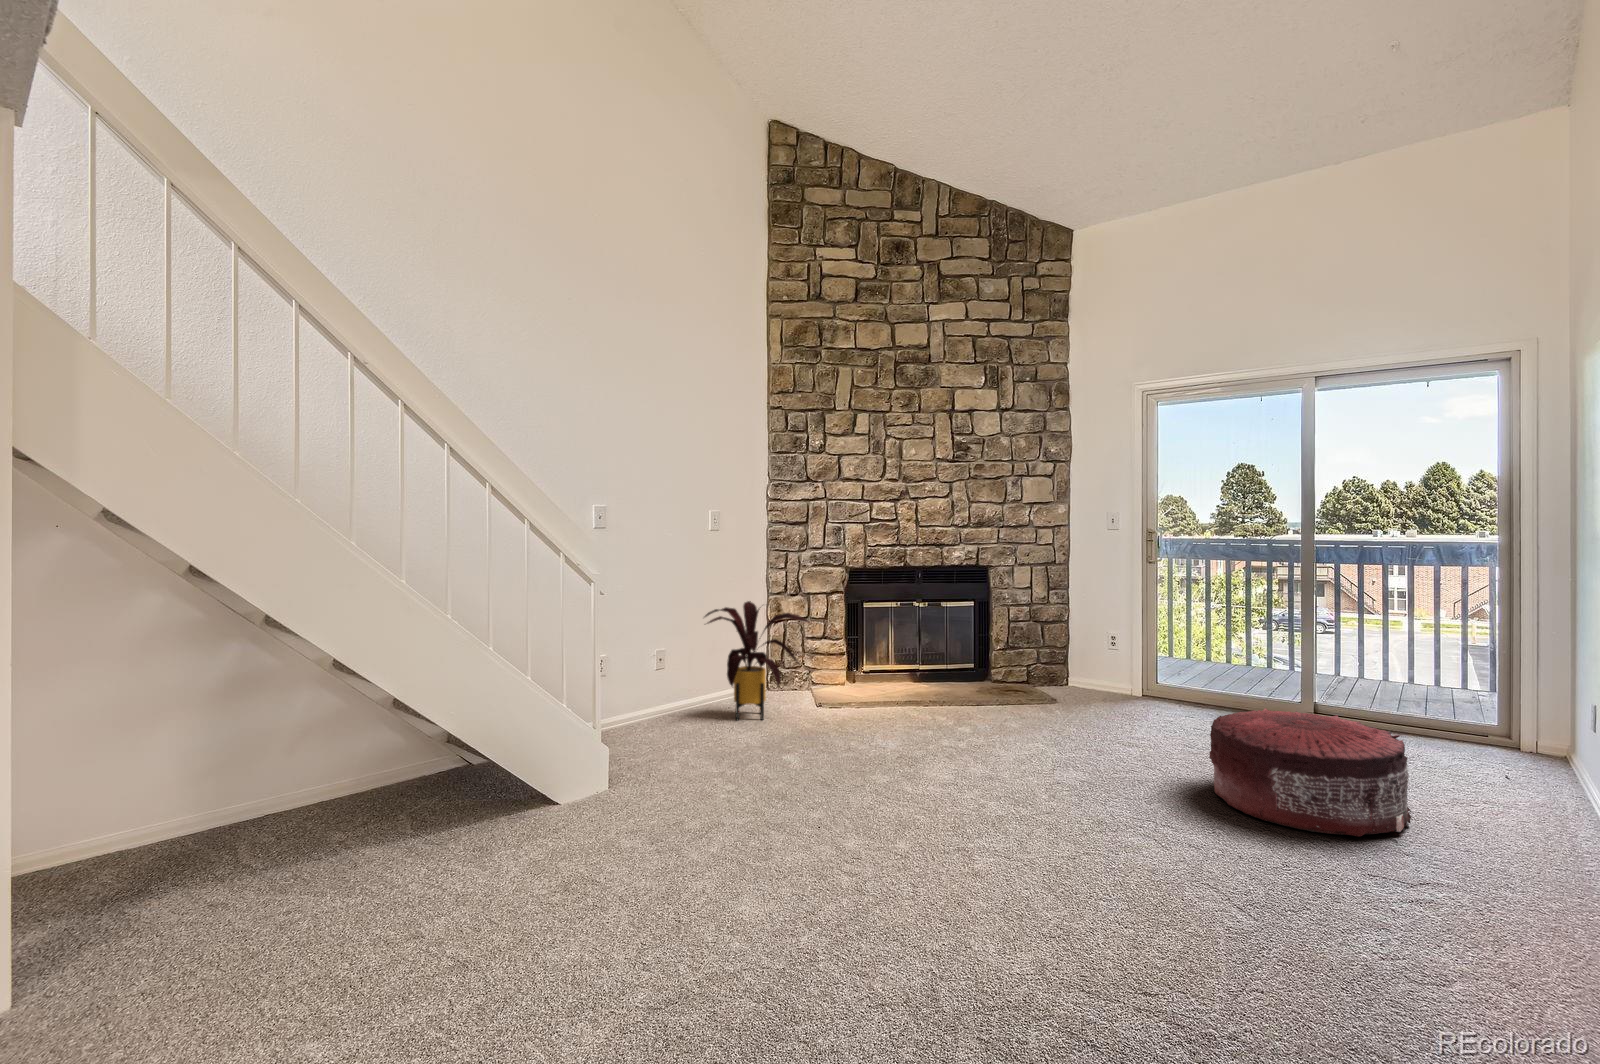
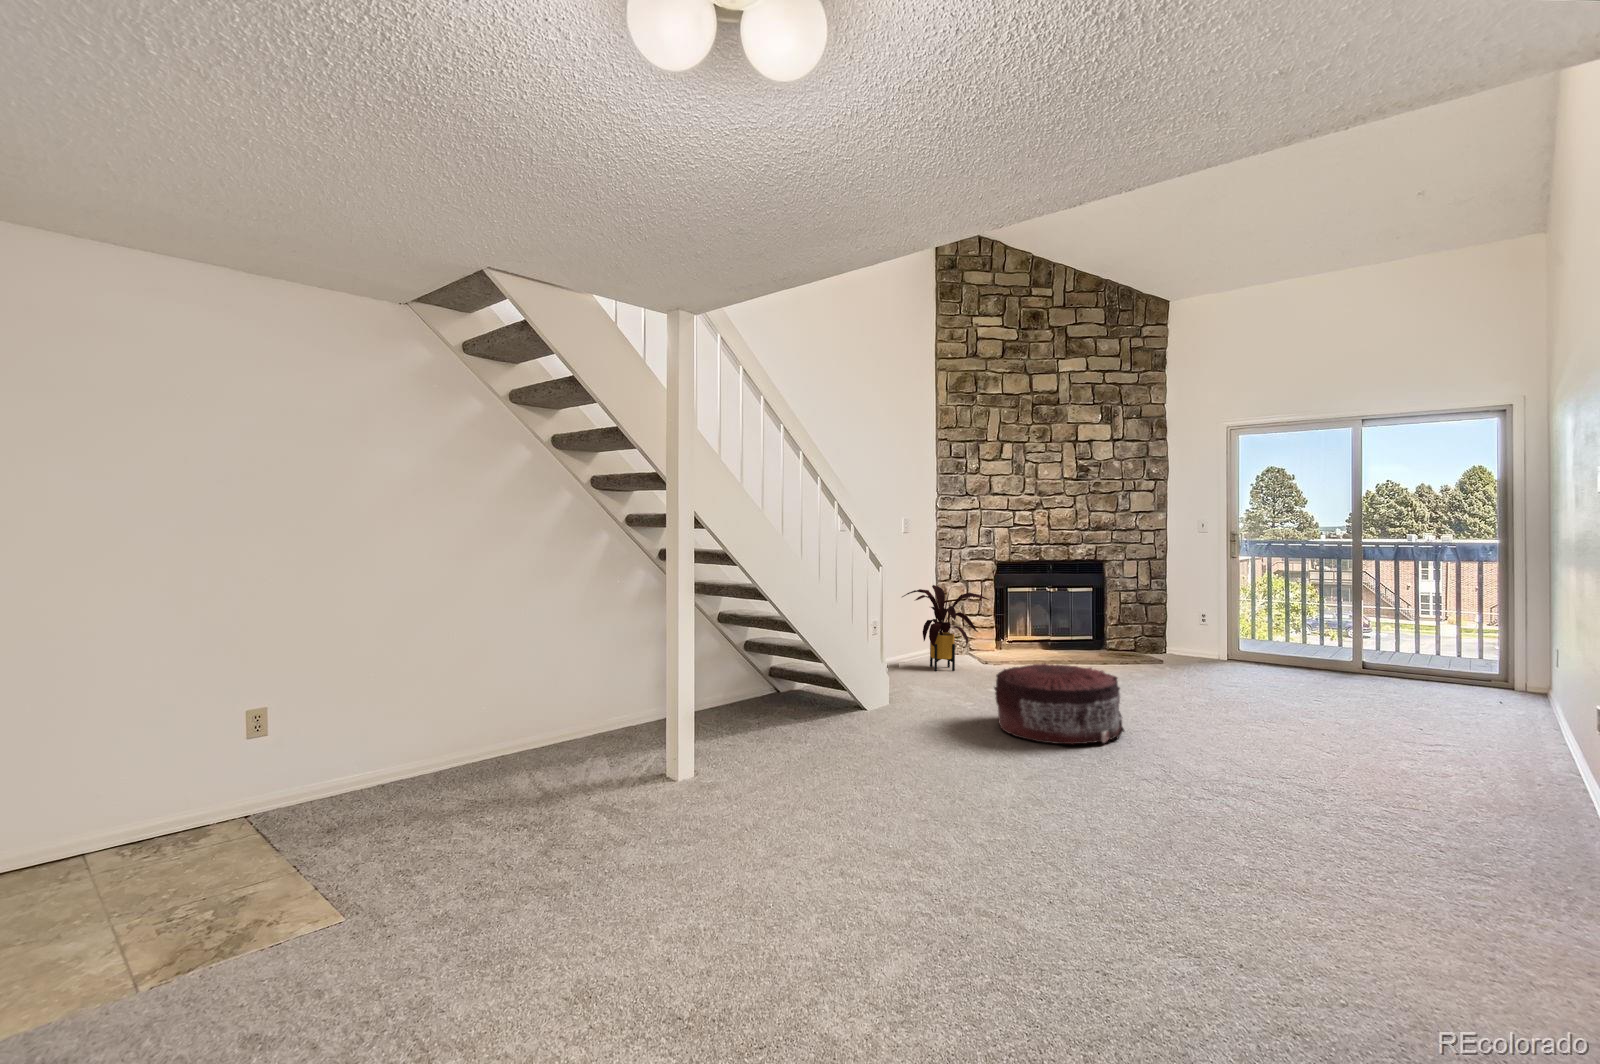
pouf: present [1209,708,1412,837] -> present [994,663,1124,744]

